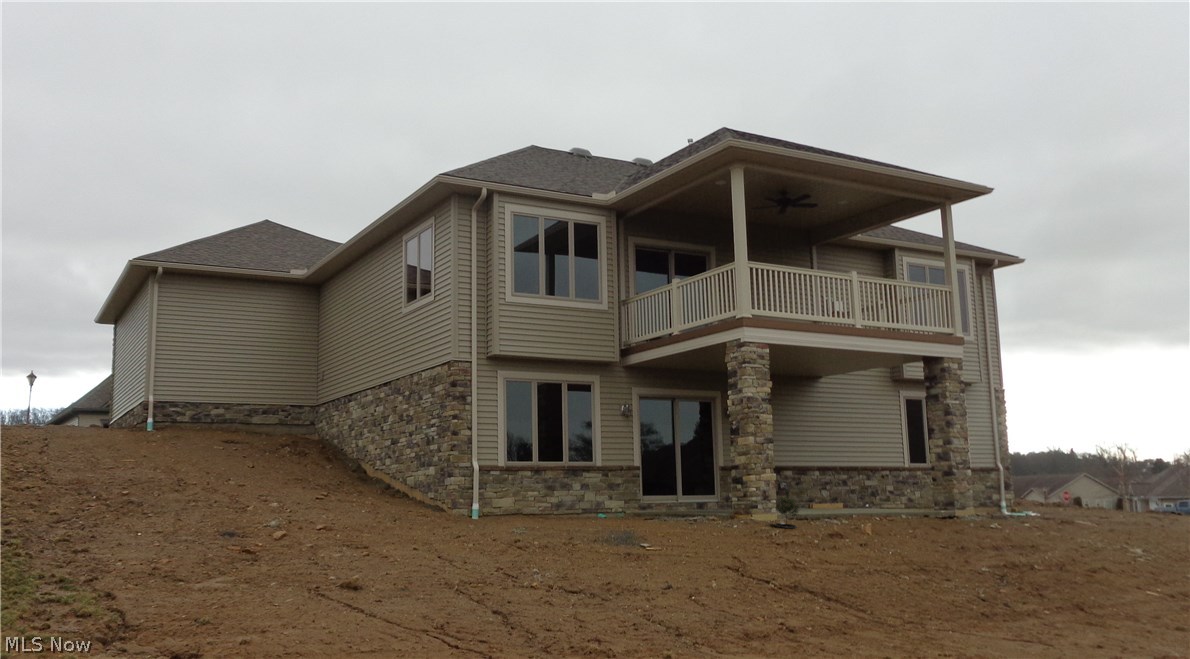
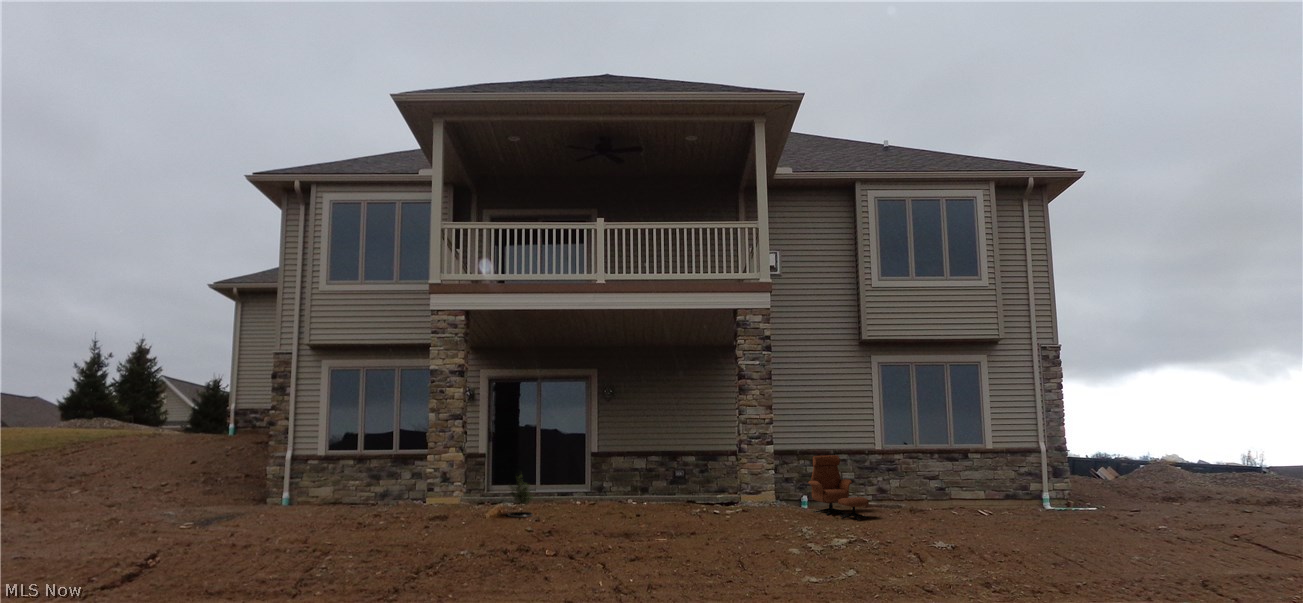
lounge chair: none [965,475,1020,528] -> present [808,455,870,520]

